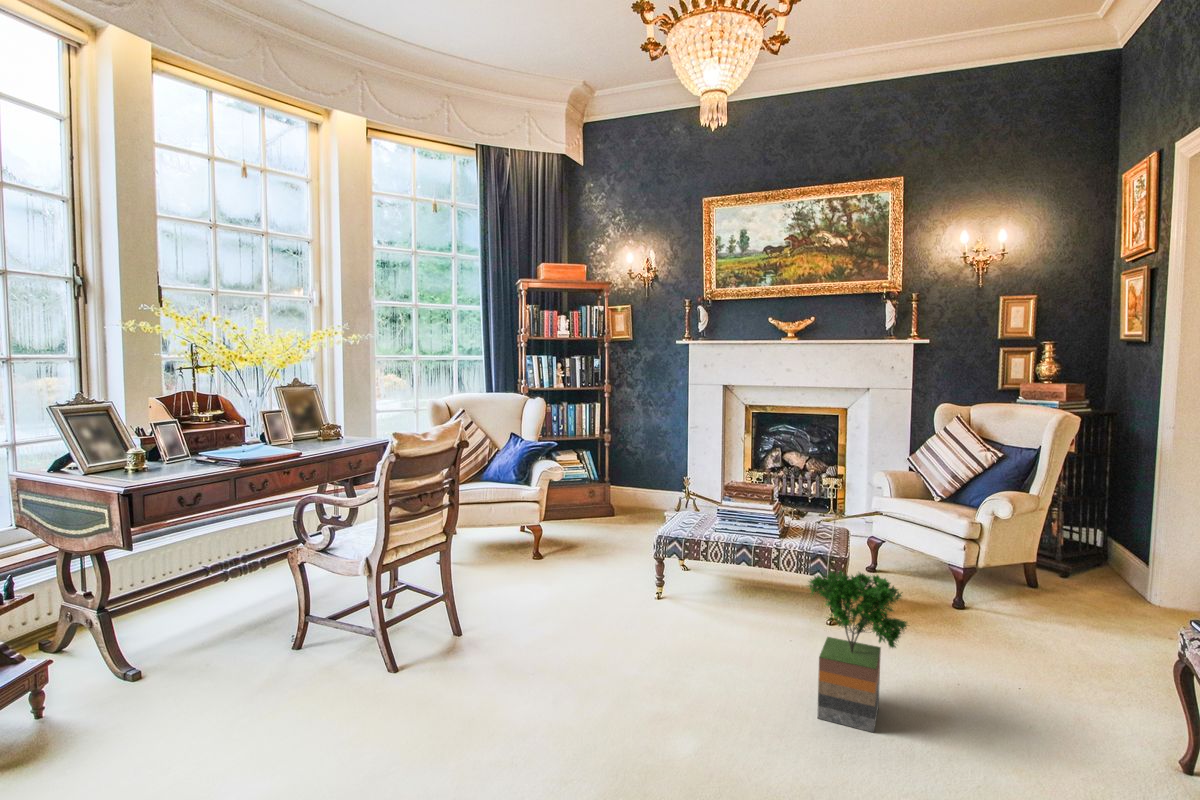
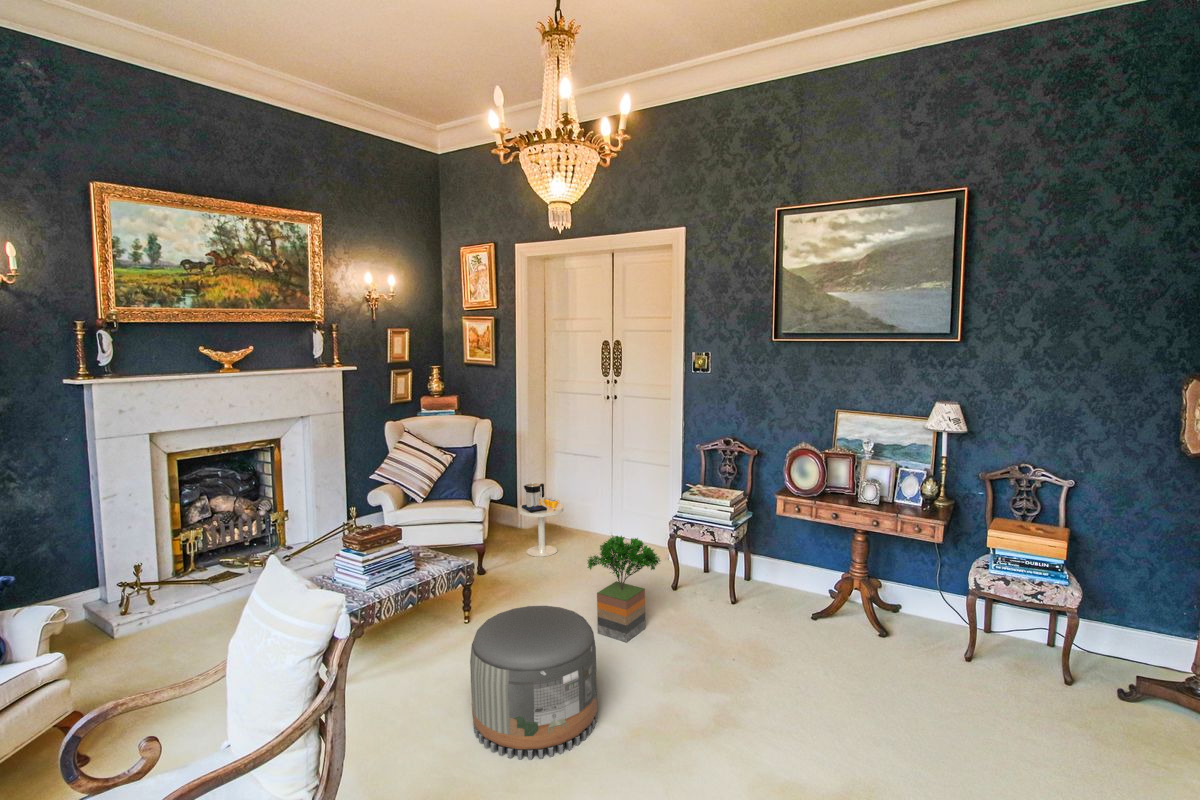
side table: none [1005,517,1092,640] -> present [518,483,563,557]
pouf: none [561,561,690,707] -> present [470,606,597,760]

